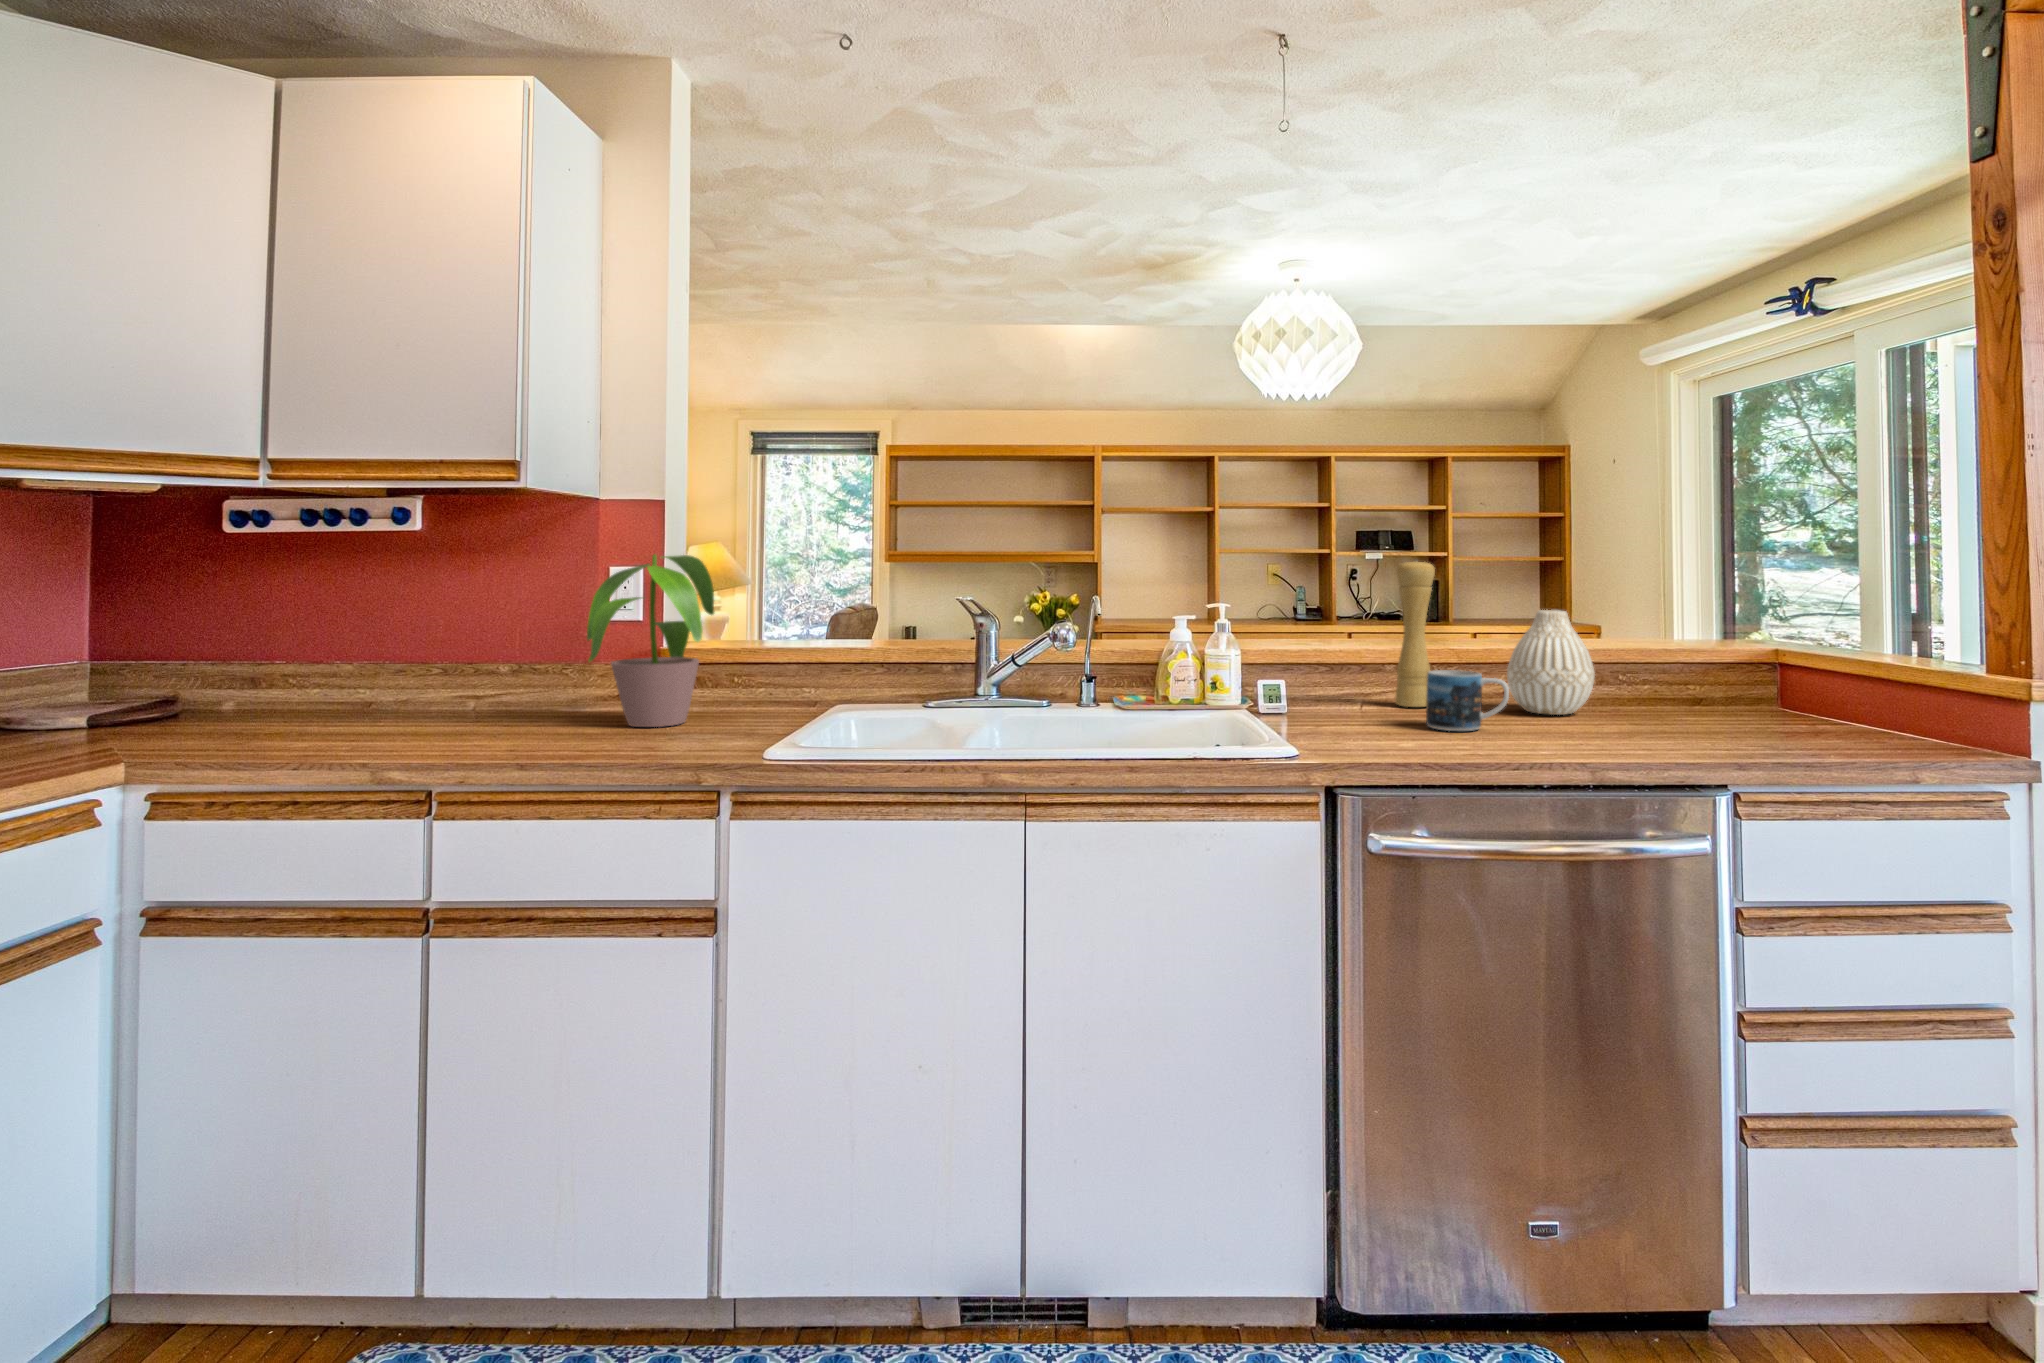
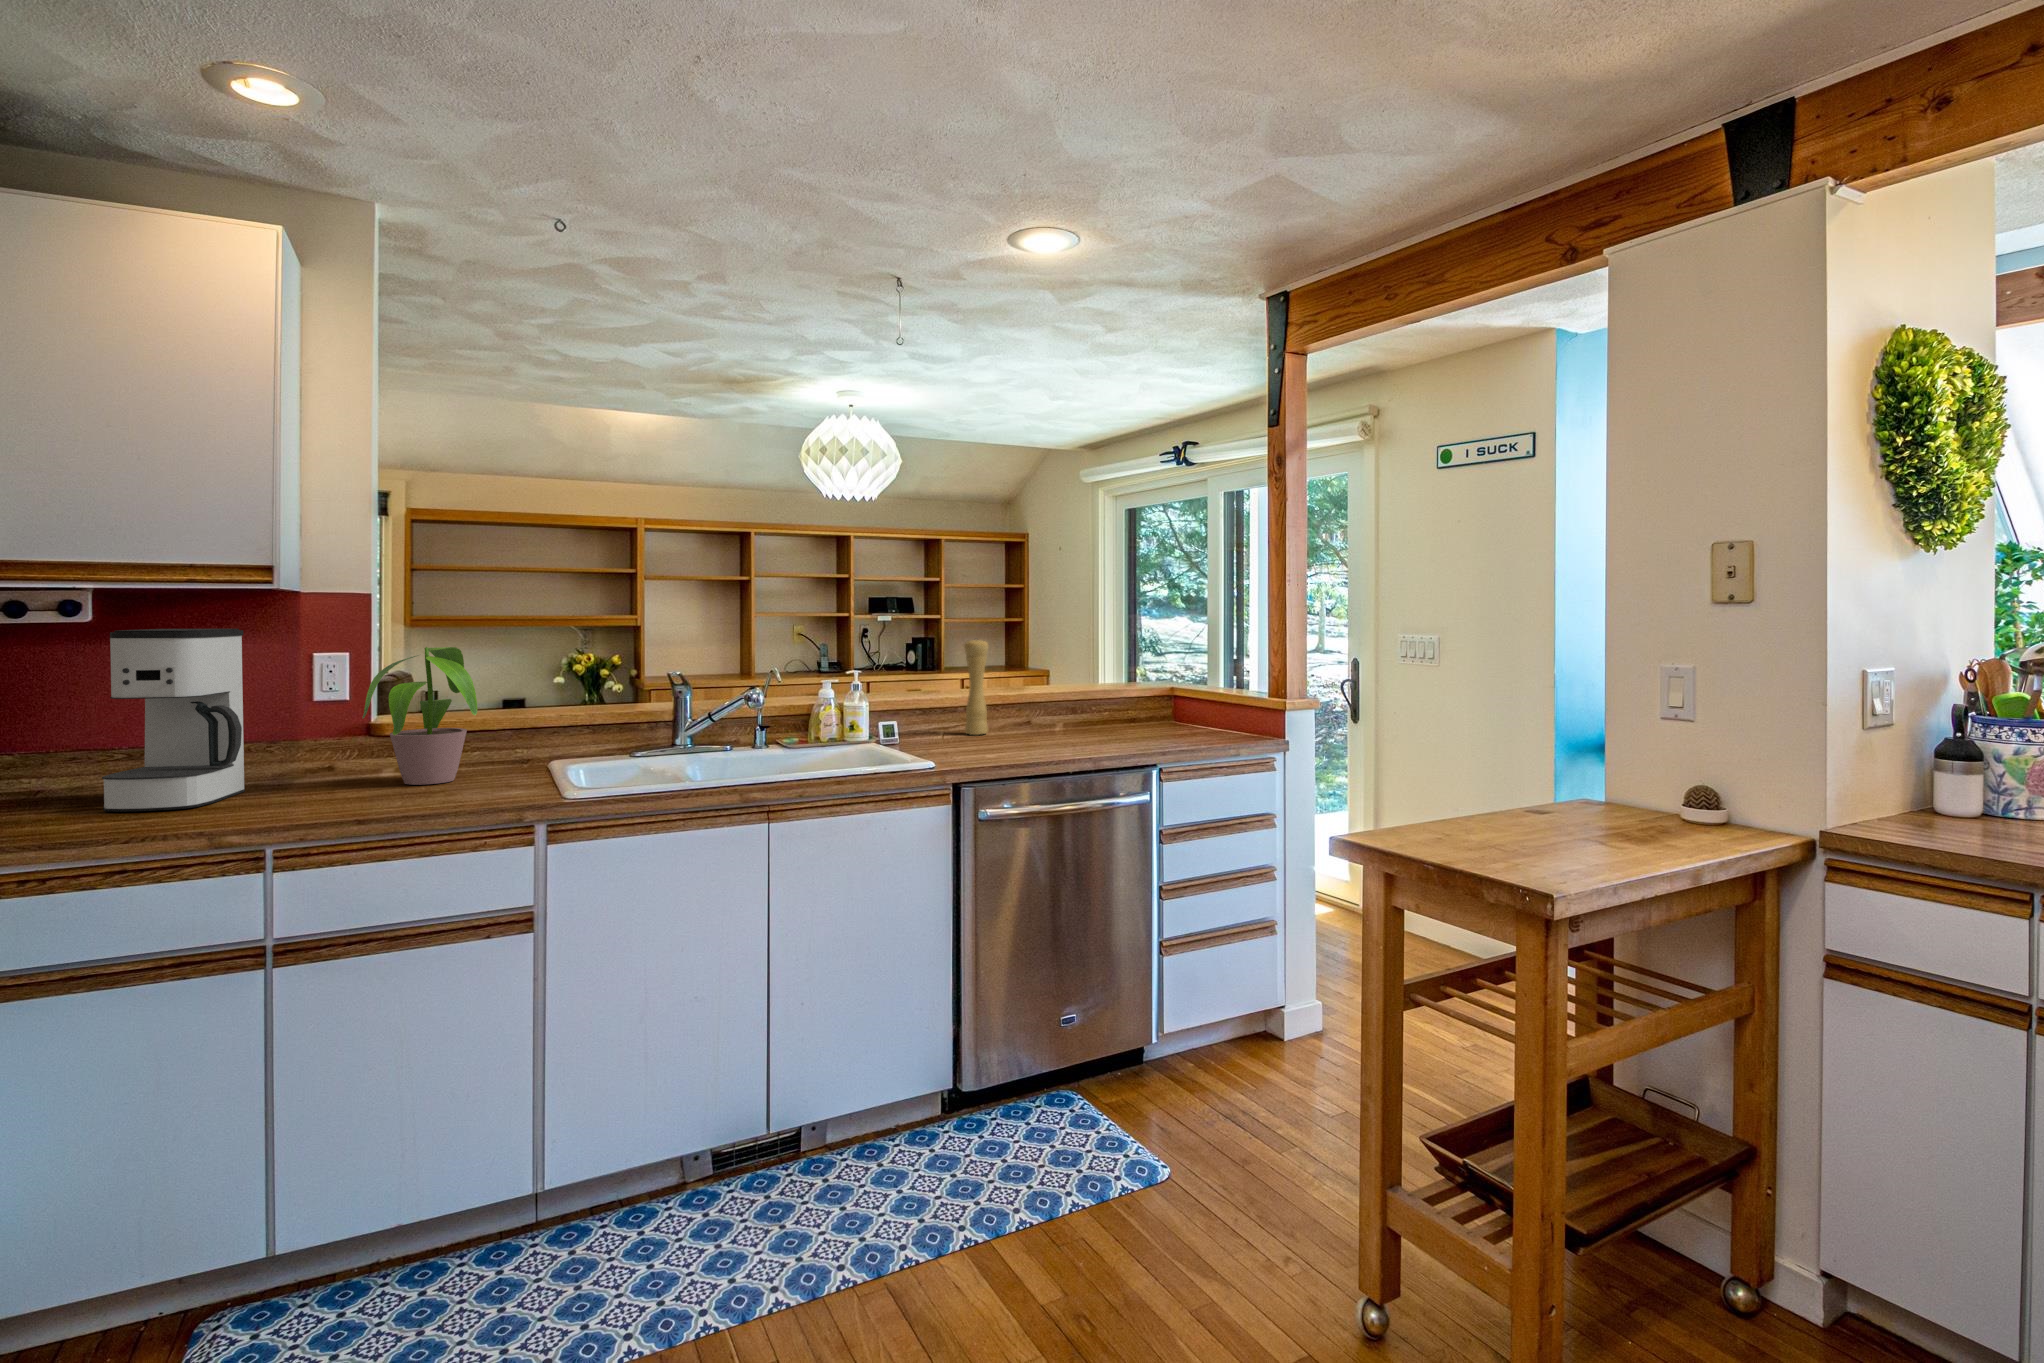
coffee maker: none [323,527,482,737] -> present [102,629,245,812]
vase: present [1507,610,1595,715] -> none [1033,669,1083,734]
mug: present [1426,670,1509,731] -> none [993,709,1041,747]

